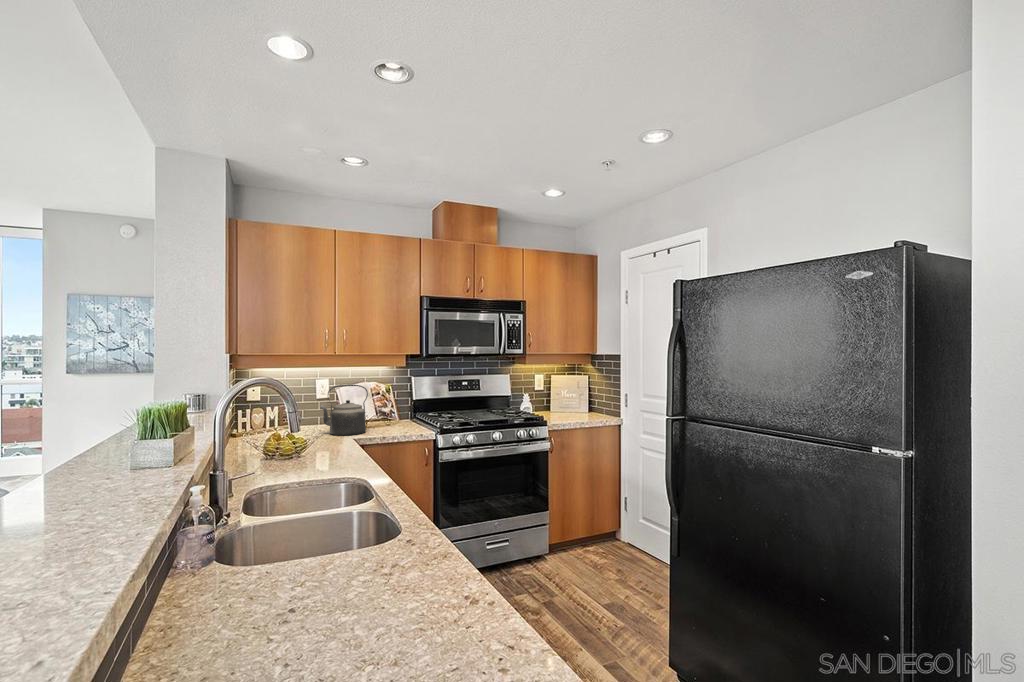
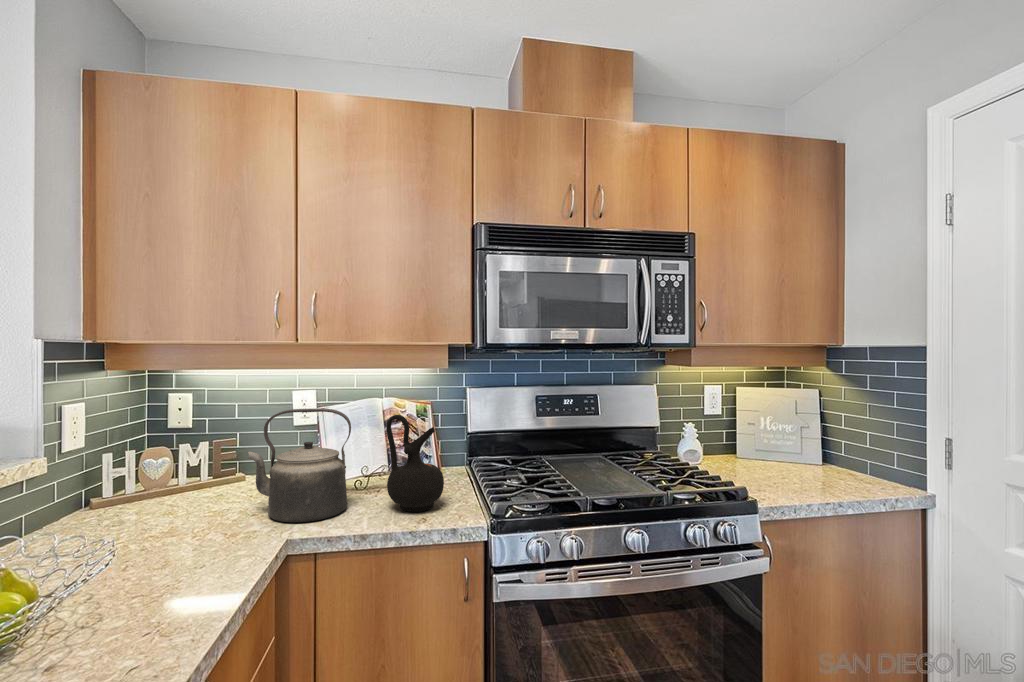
ceramic jug: none [385,387,411,431] -> present [386,415,444,512]

